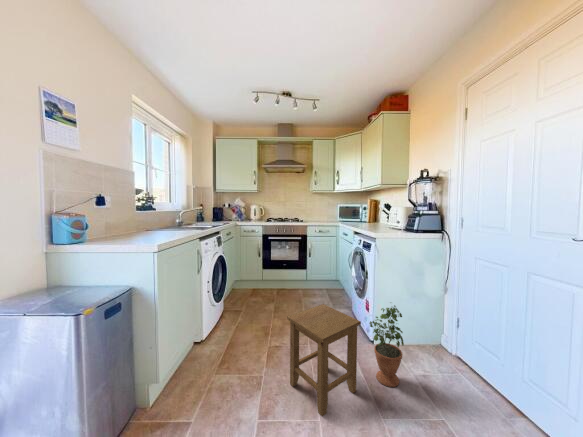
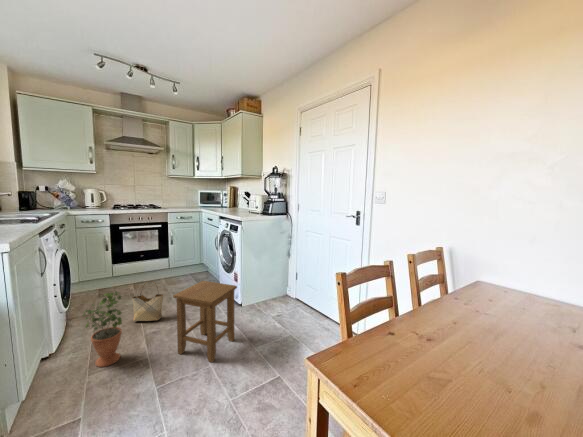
woven basket: none [265,291,291,333] -> present [132,281,163,321]
potted plant: present [369,305,404,387] -> present [83,291,122,367]

